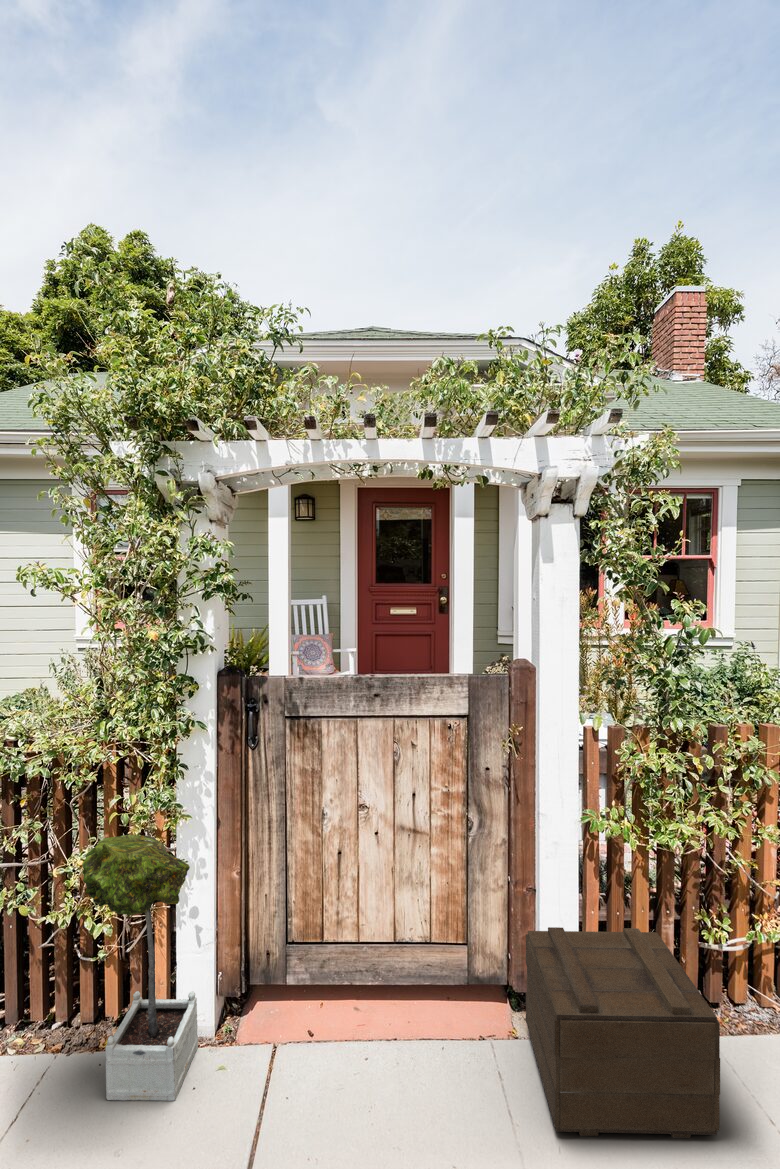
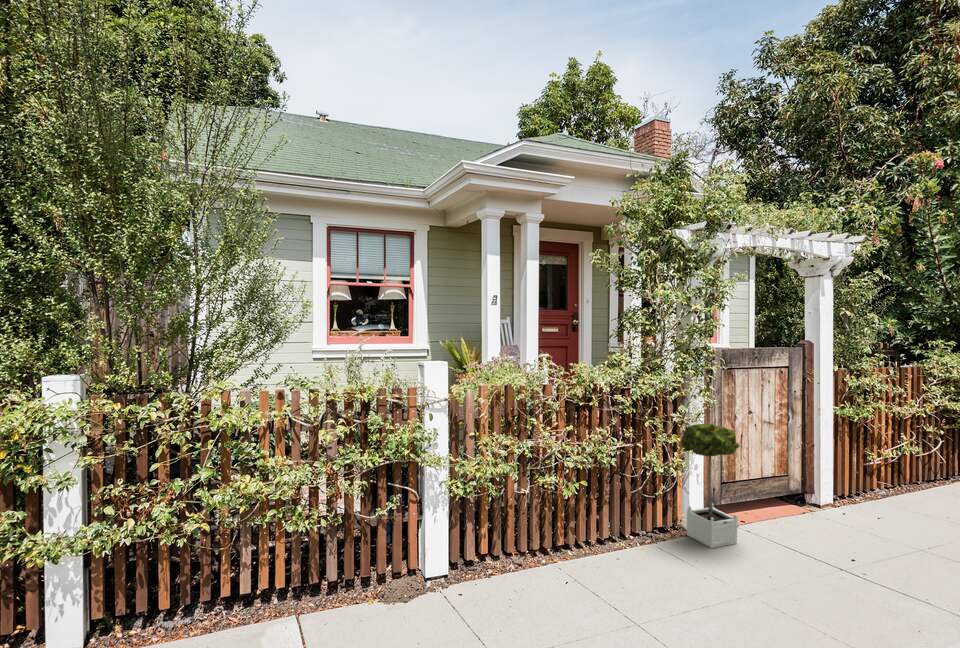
wooden crate: present [526,927,720,1138] -> none [817,456,916,526]

